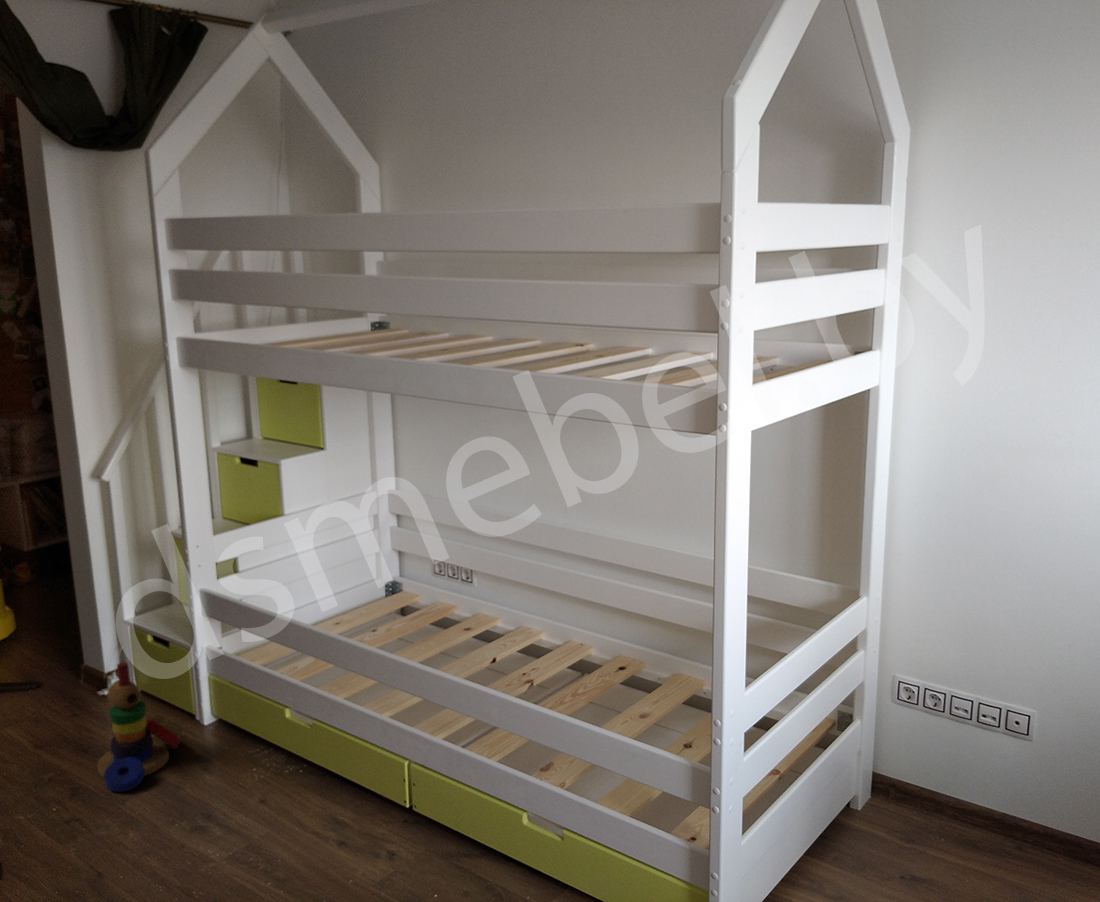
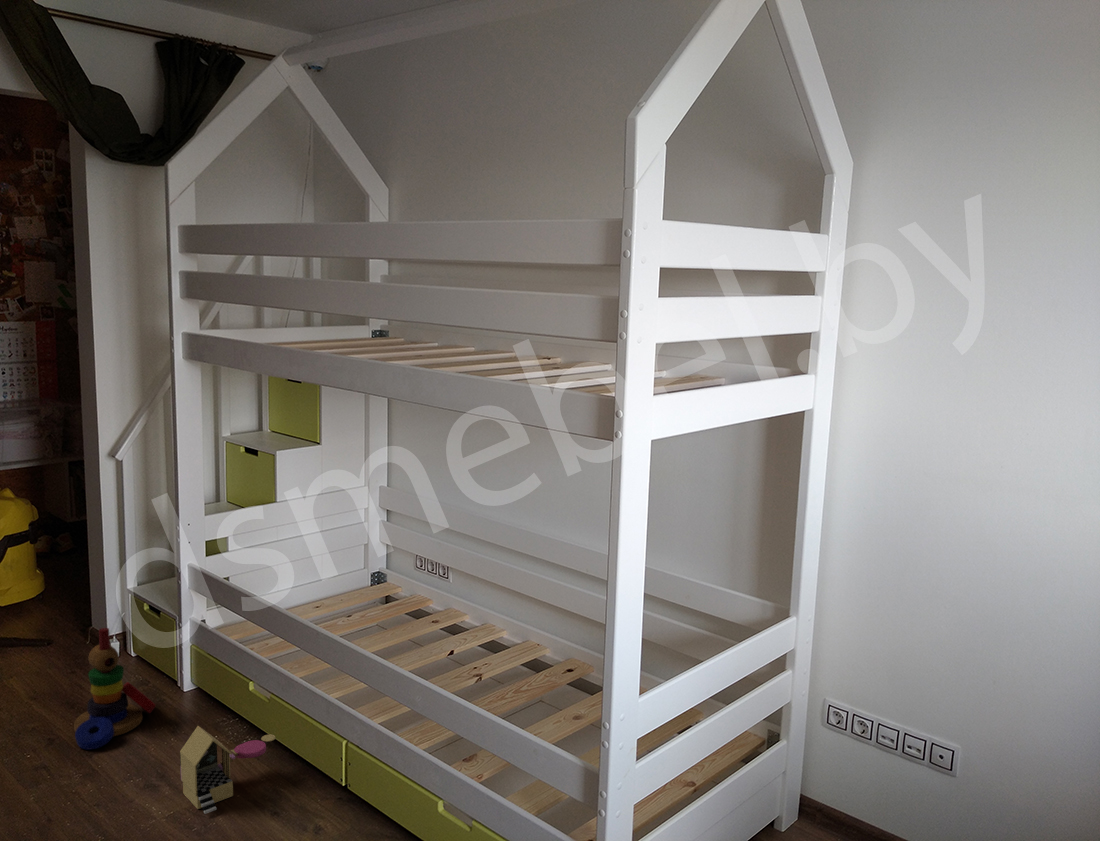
toy house: none [232,757,326,847] -> present [180,726,275,814]

